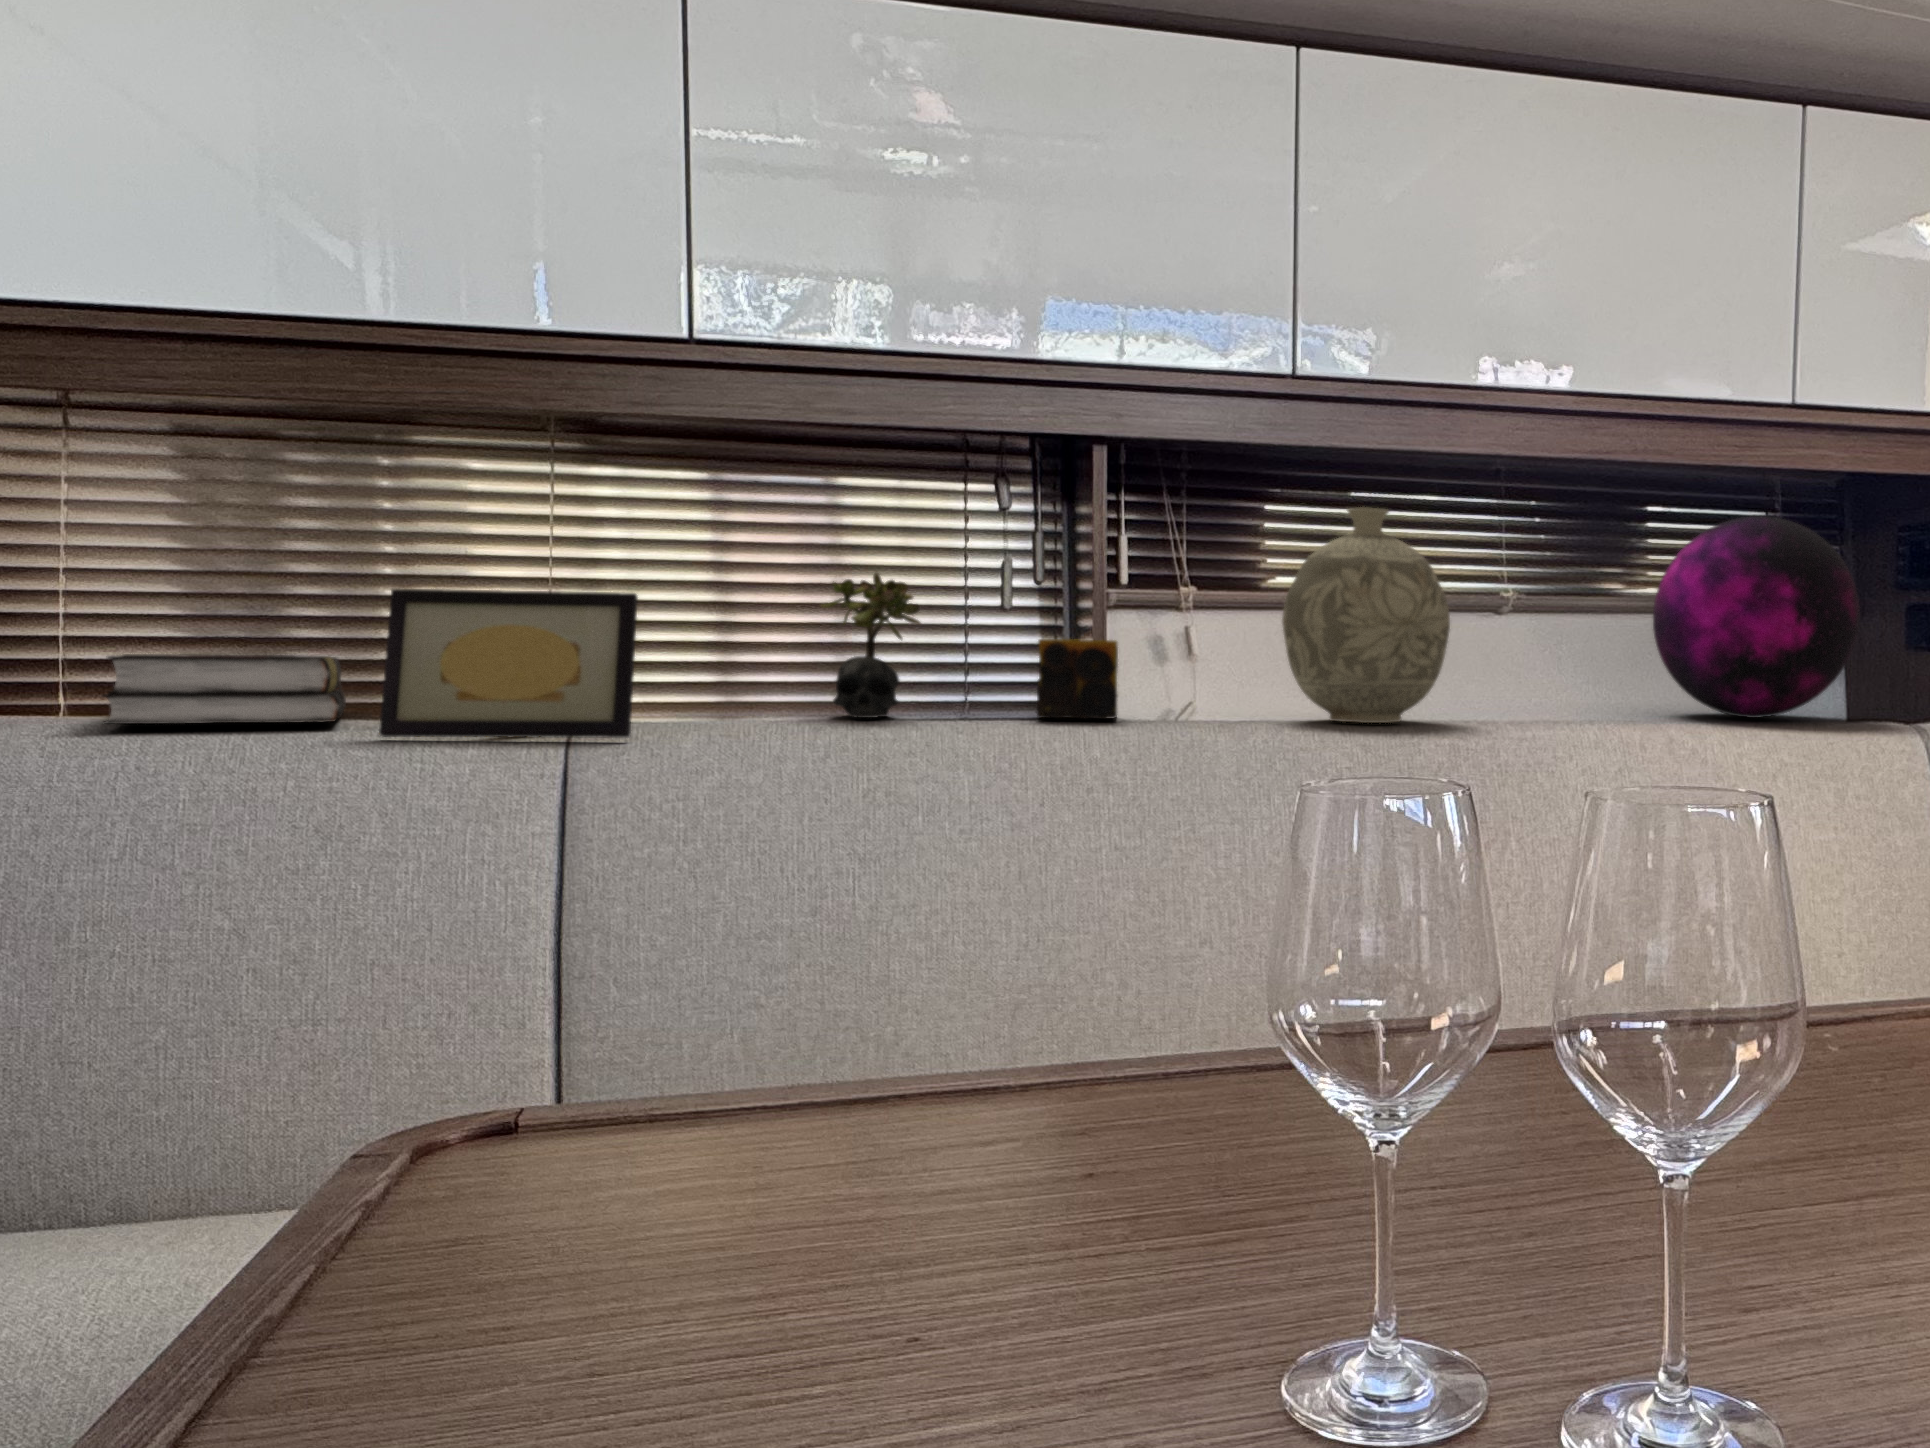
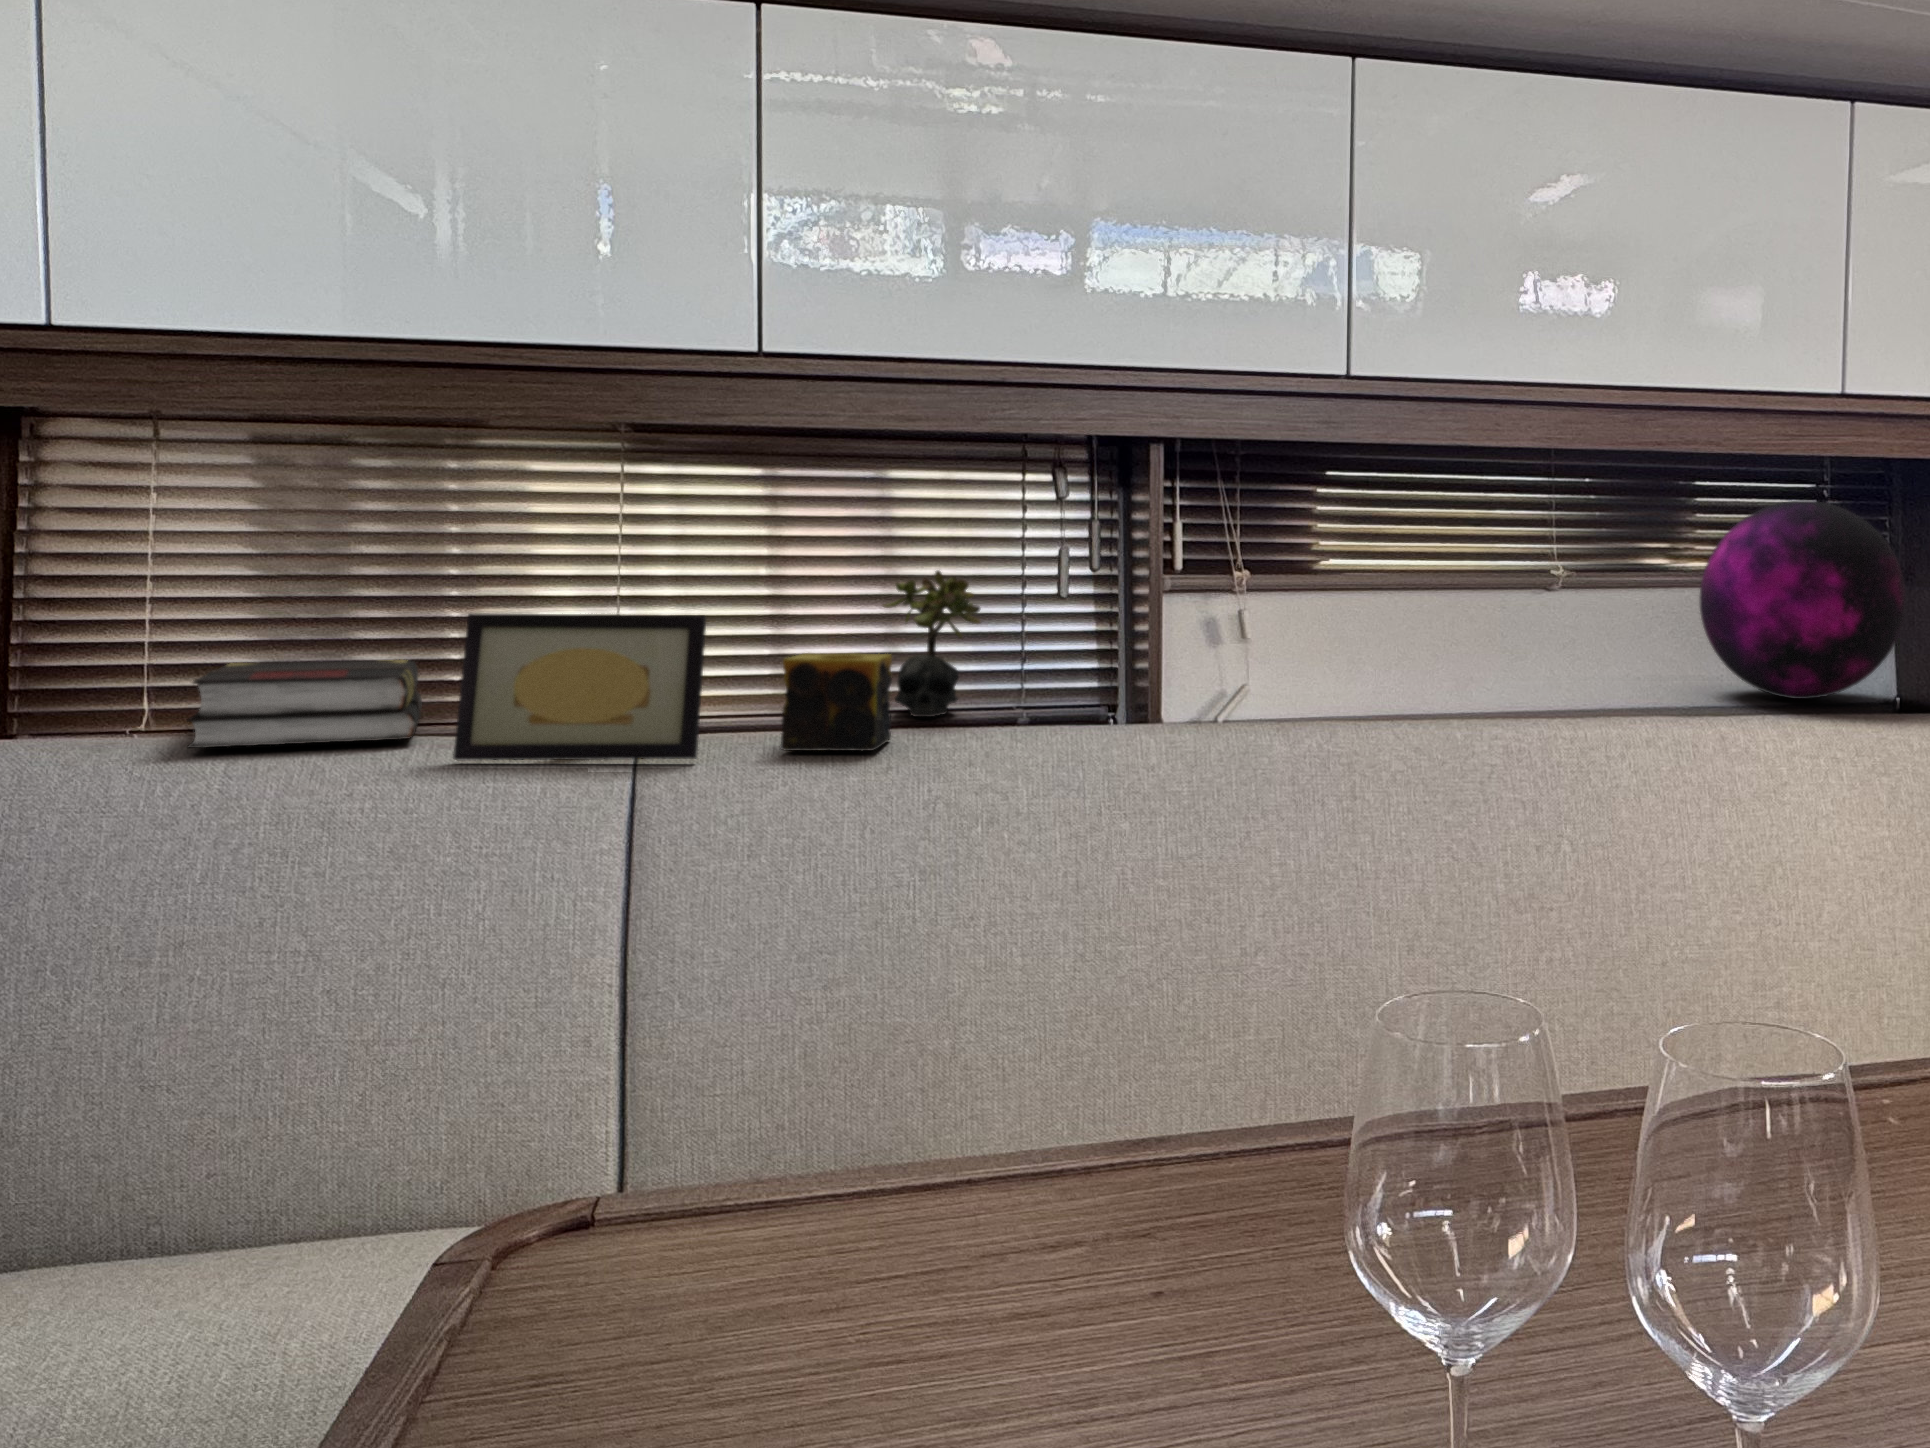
decorative vase: present [1282,507,1450,723] -> none [1335,504,1500,717]
candle: present [1037,639,1118,719] -> present [781,653,892,751]

